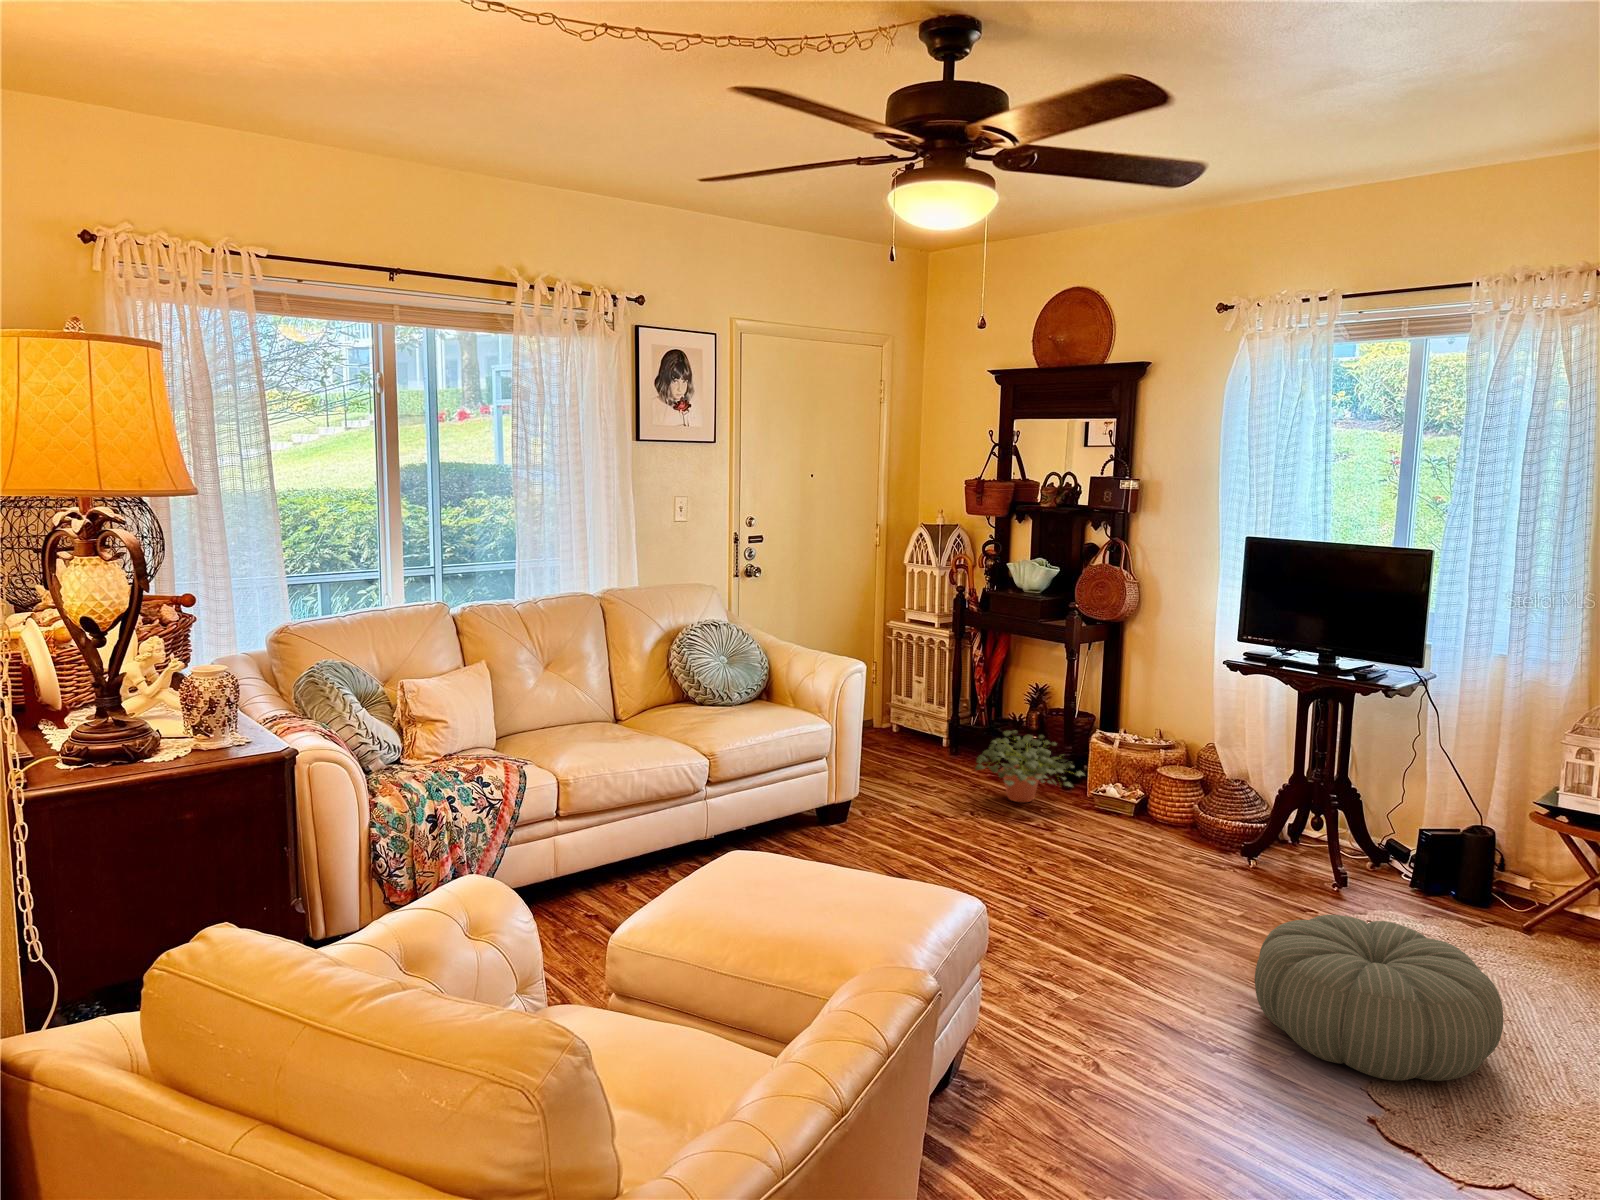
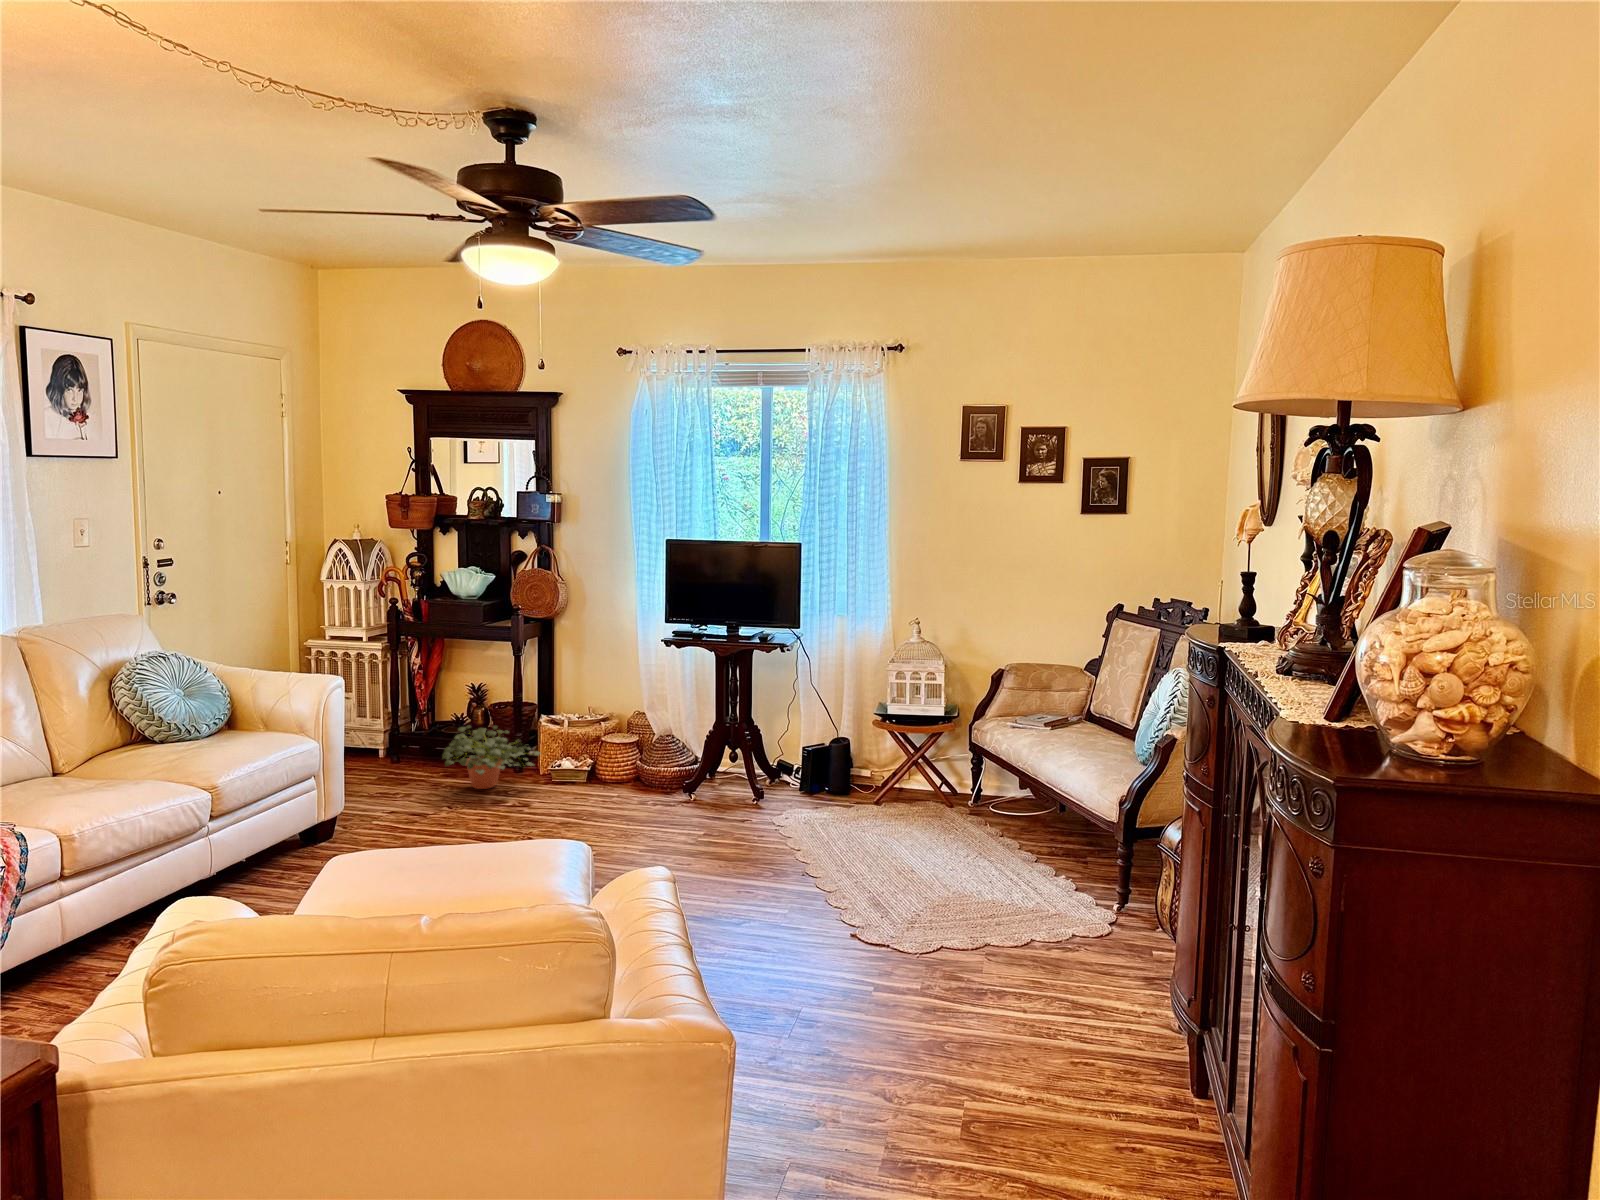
pouf: present [1255,915,1503,1081] -> none [751,807,909,913]

